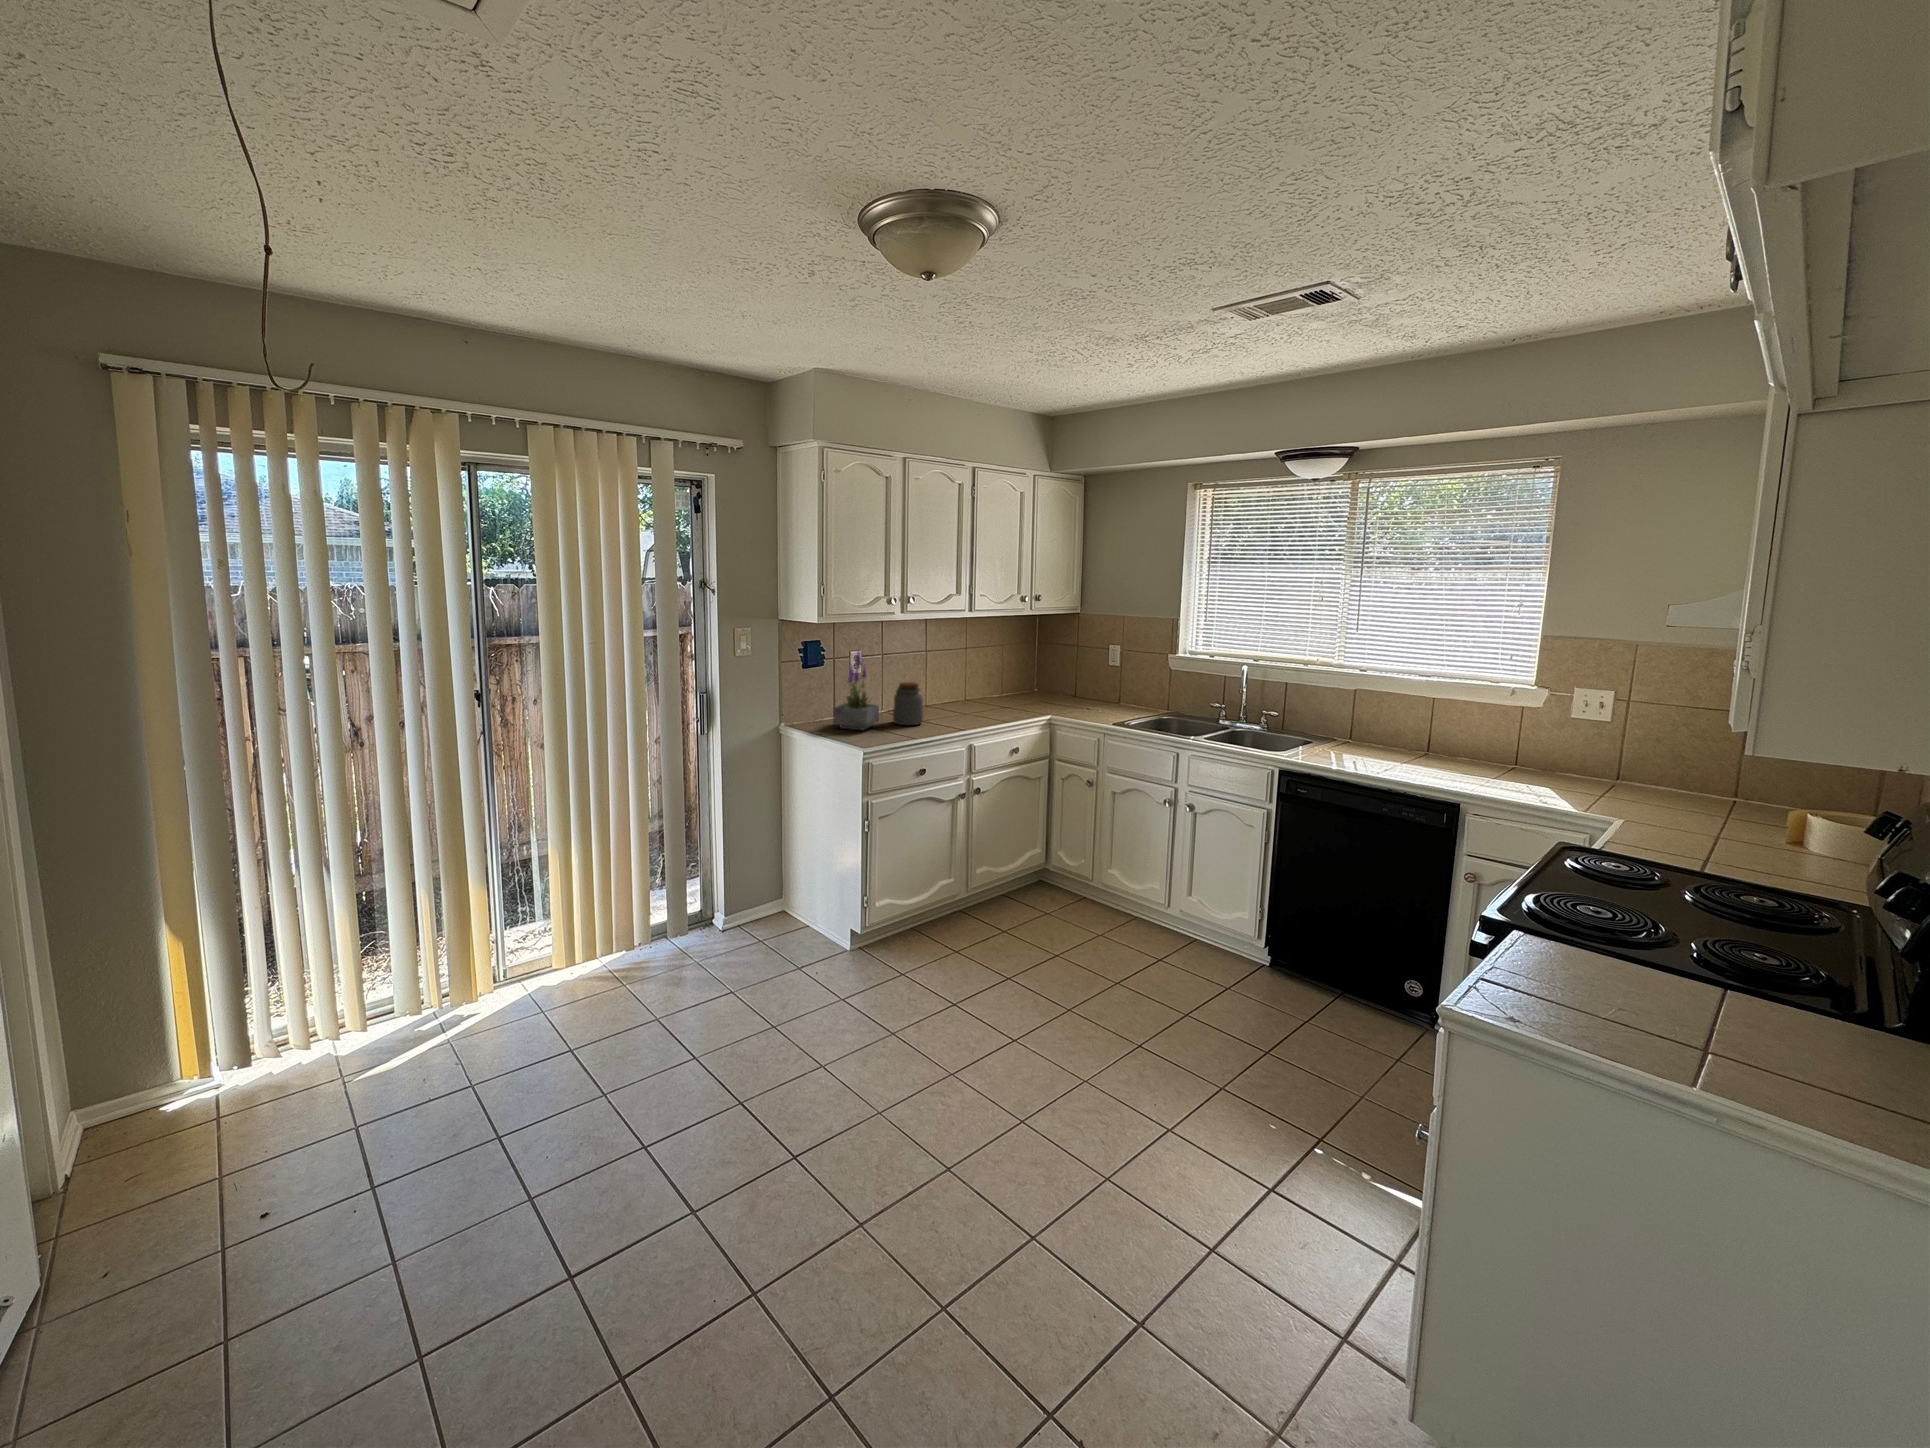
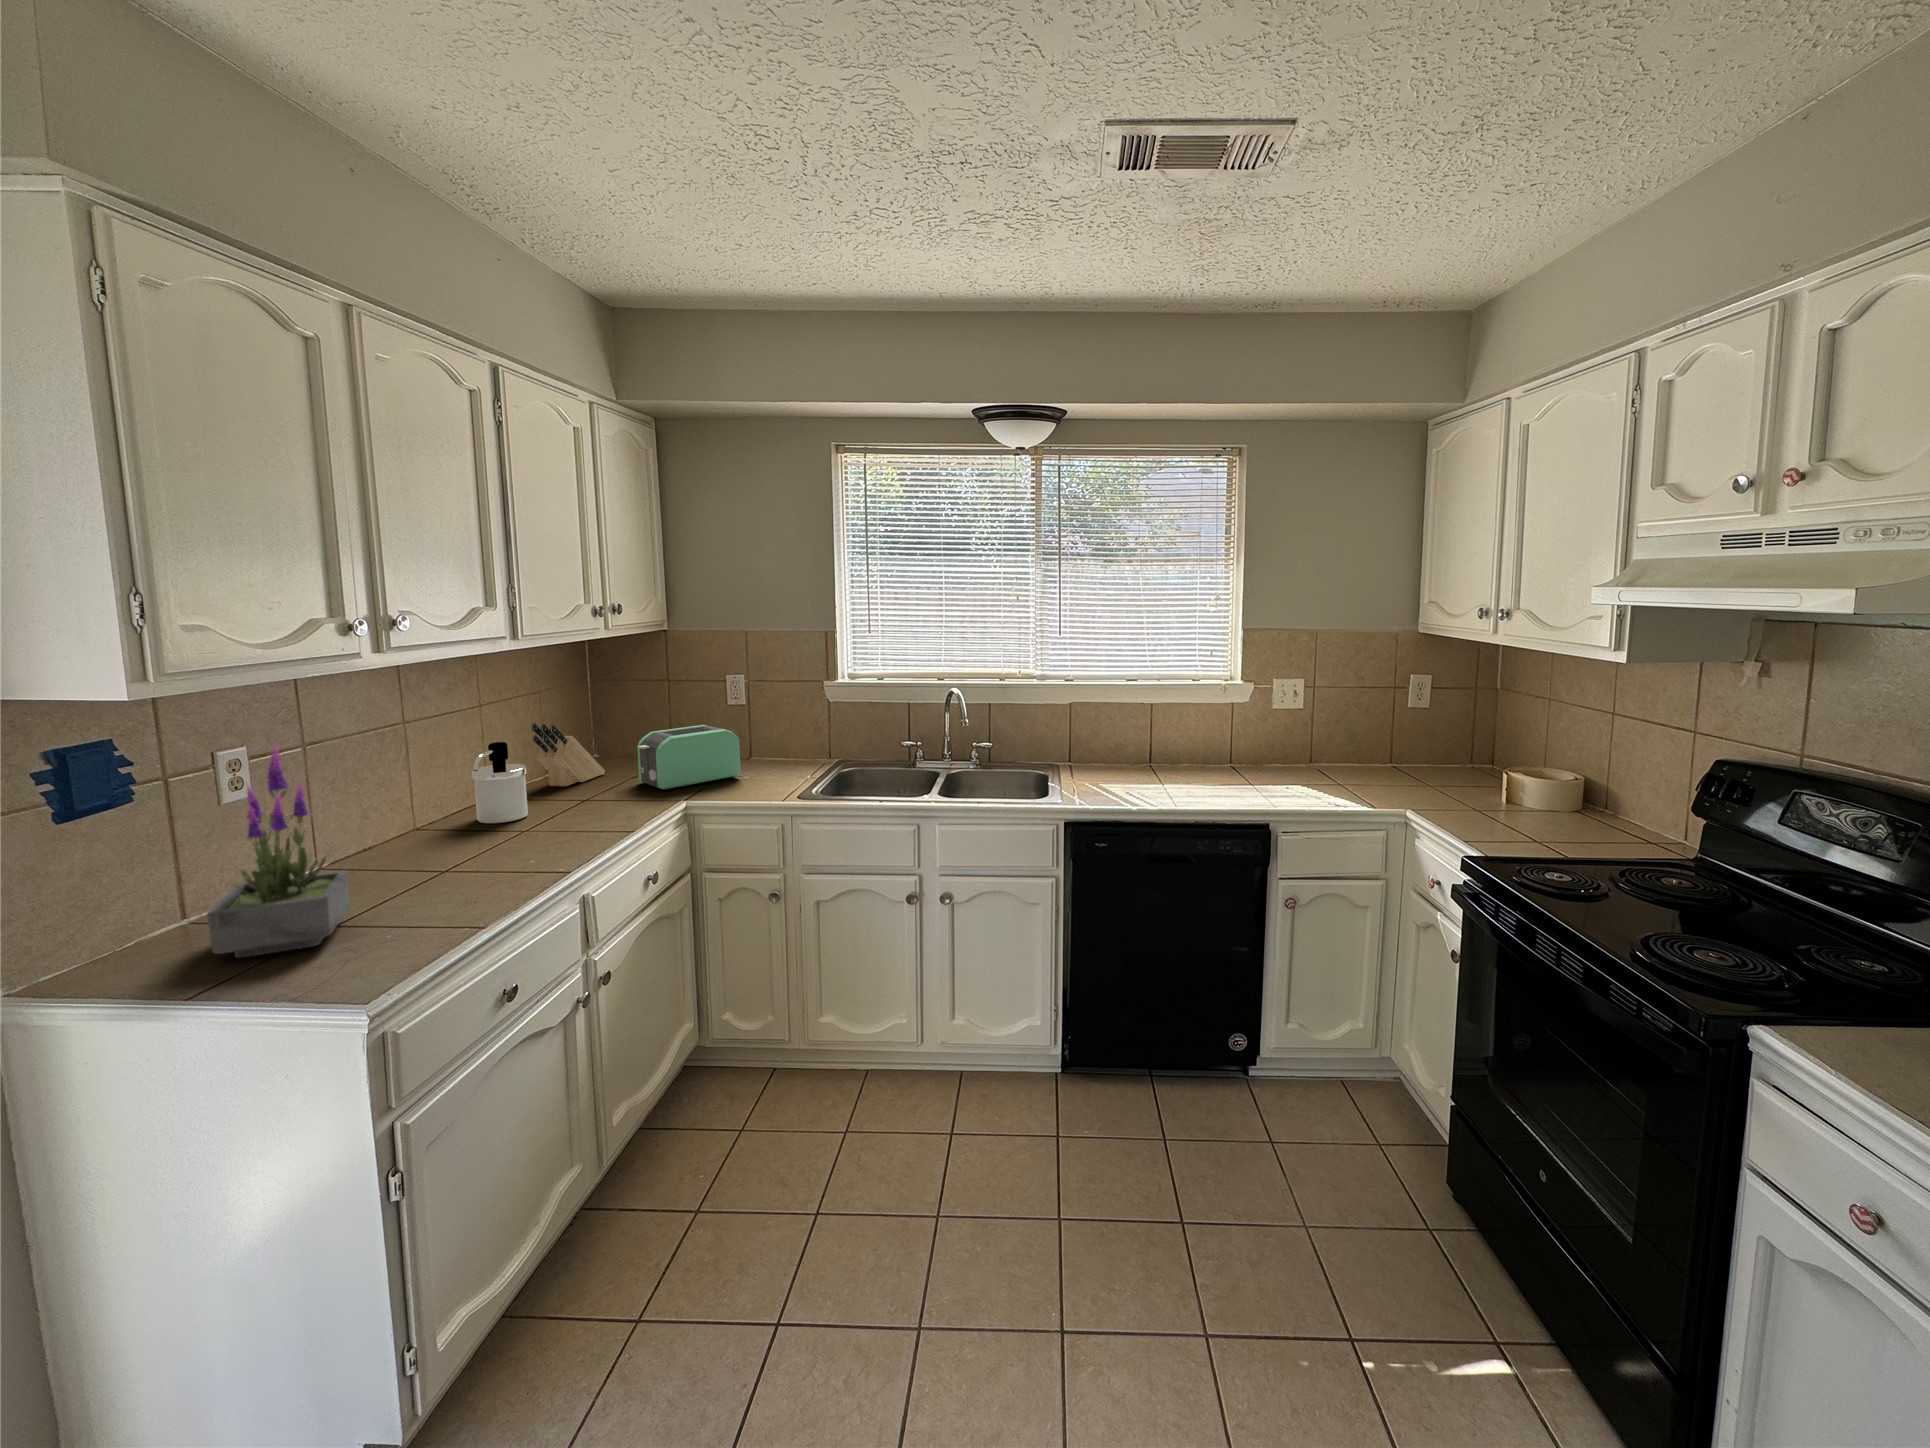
knife block: none [989,659,1030,698] -> present [532,723,605,786]
soap dispenser: none [947,665,975,707] -> present [472,742,528,823]
toaster: none [1039,673,1100,708] -> present [637,725,741,790]
jar: present [893,682,923,725] -> none [379,800,462,901]

